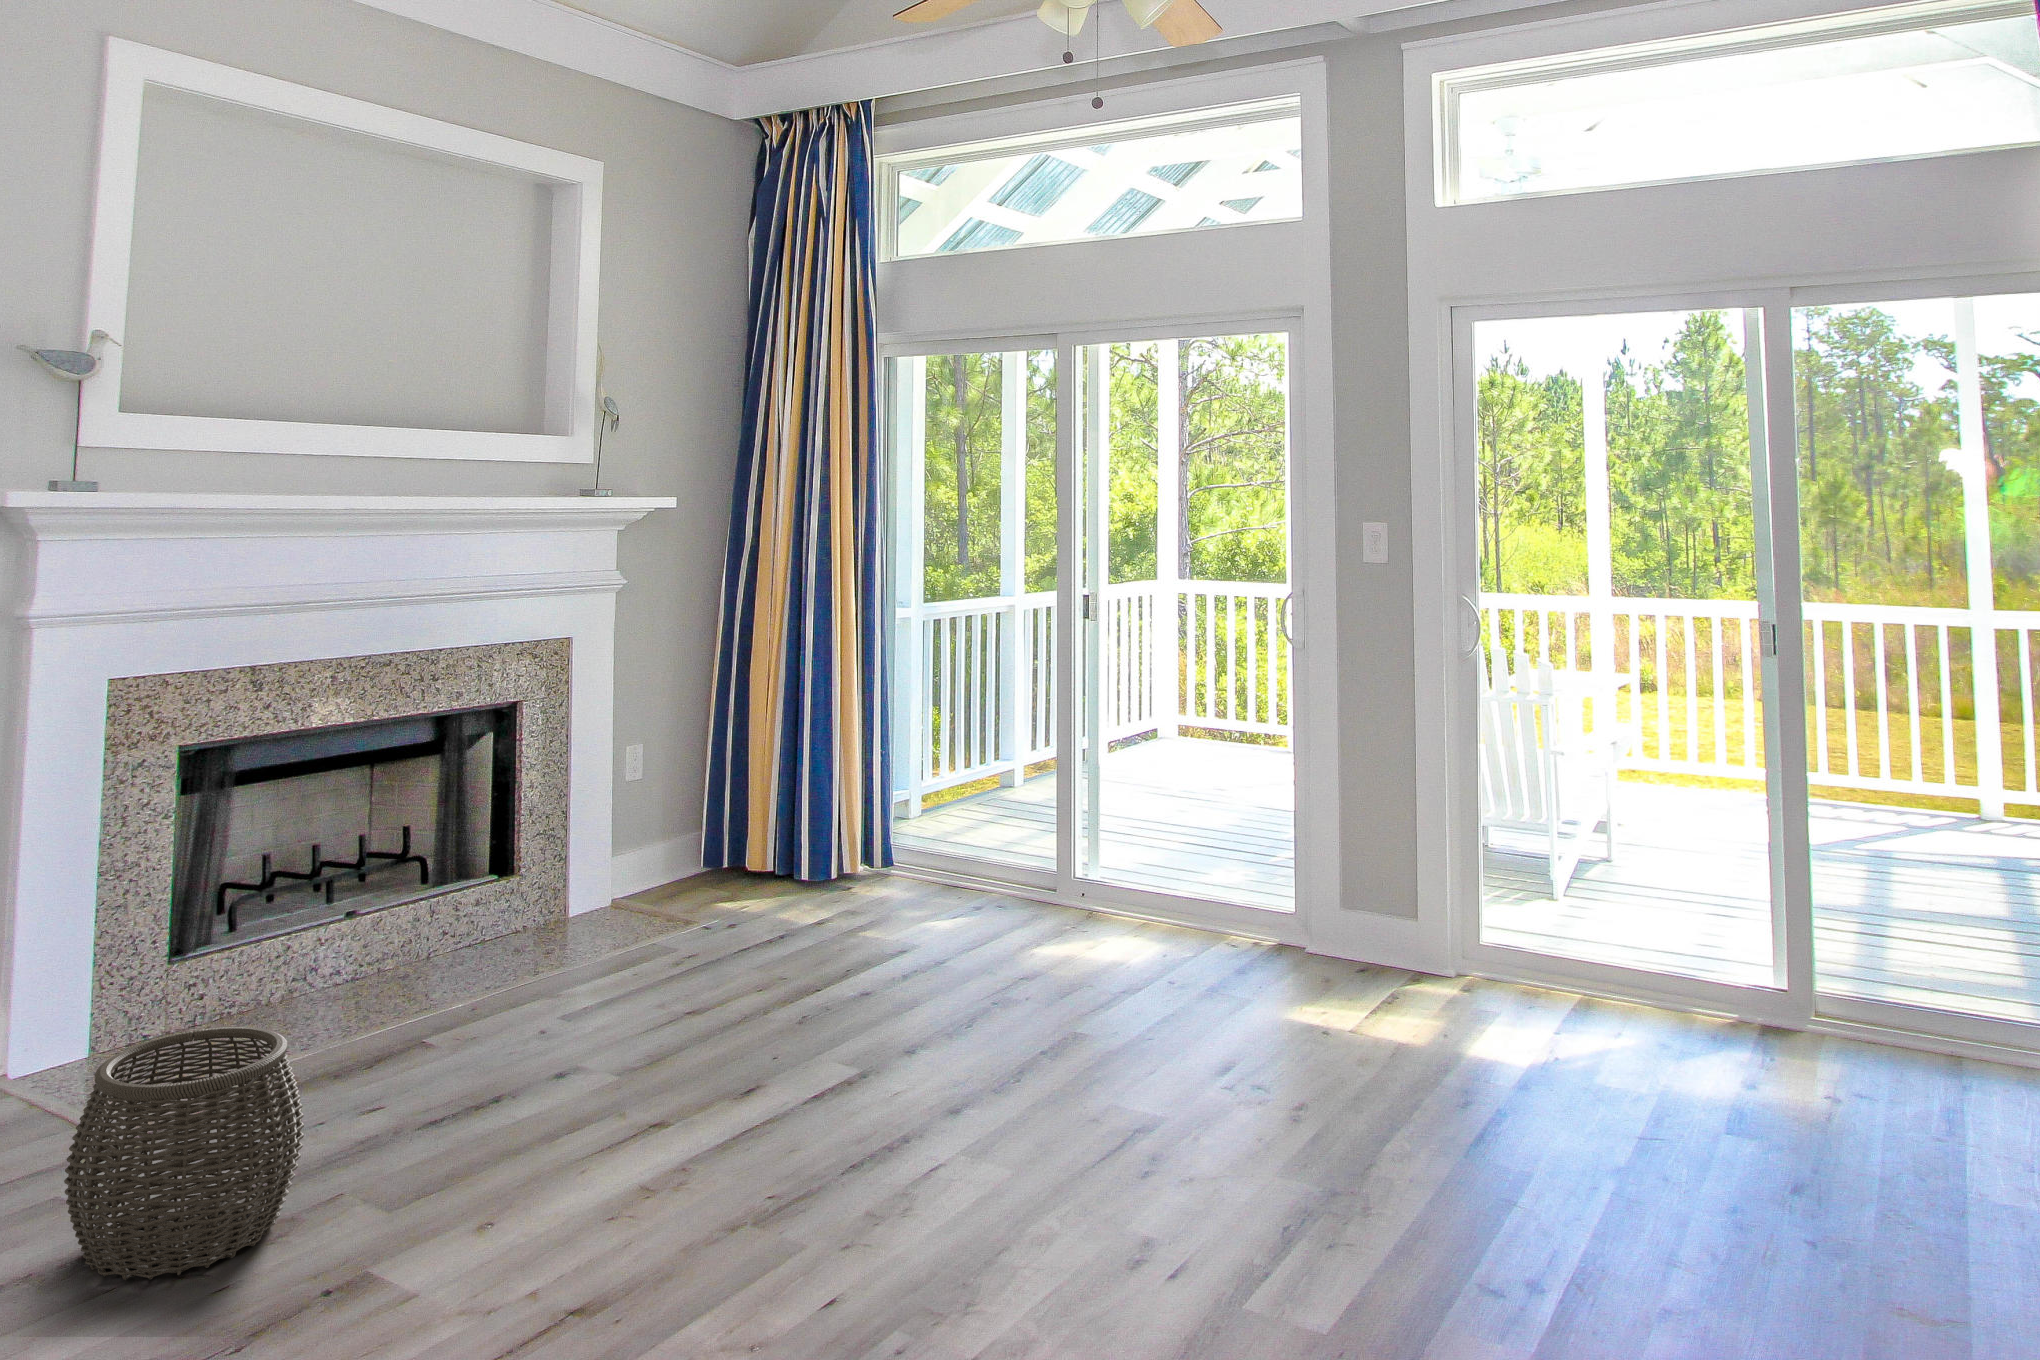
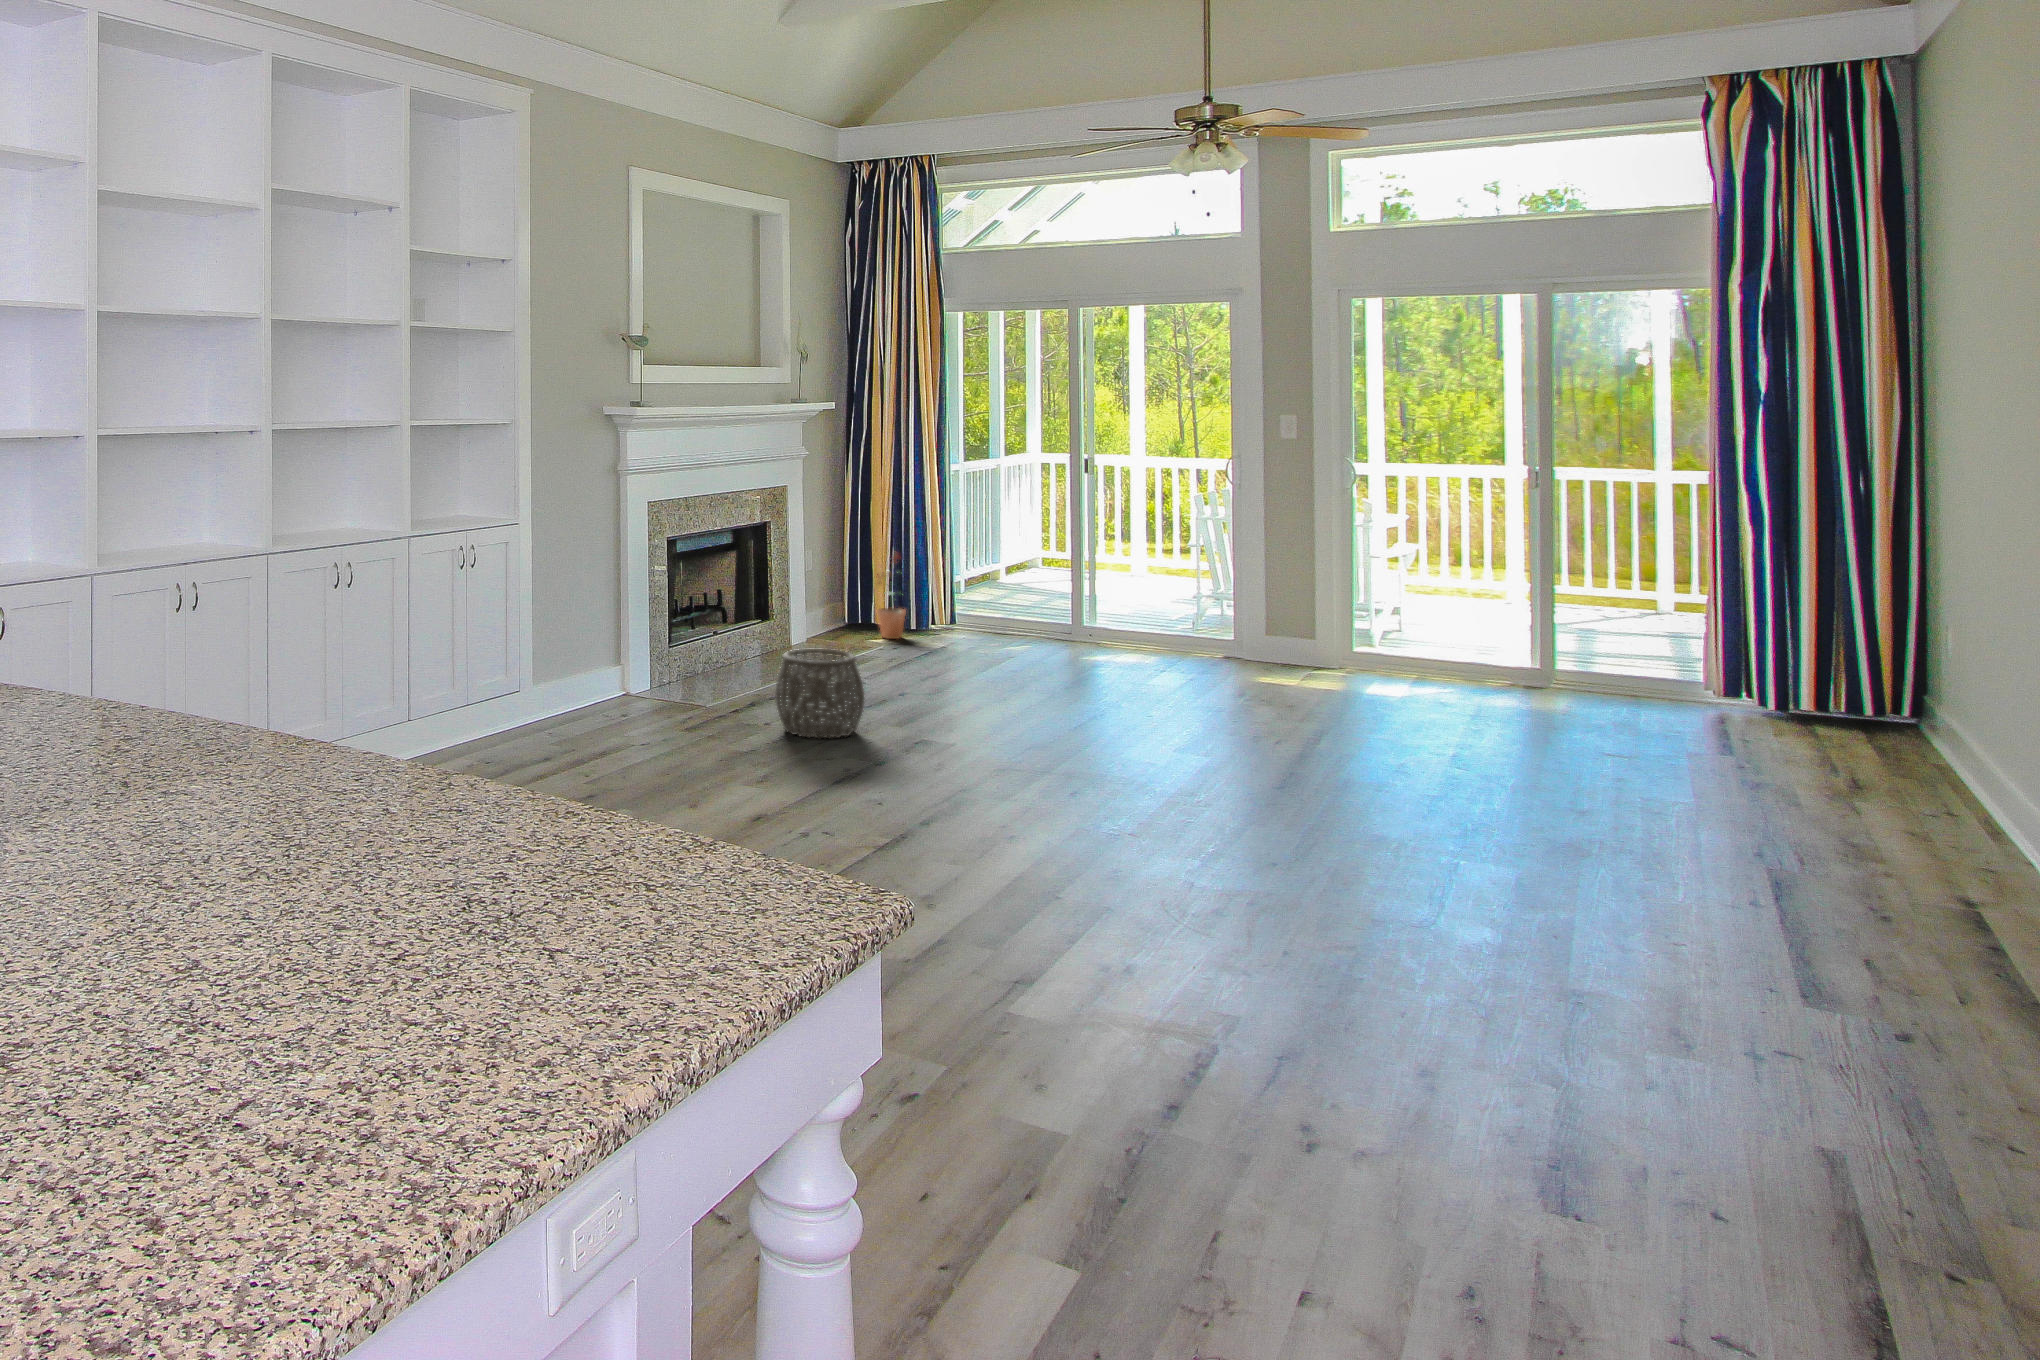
potted plant: none [737,747,794,901] -> present [877,552,906,639]

